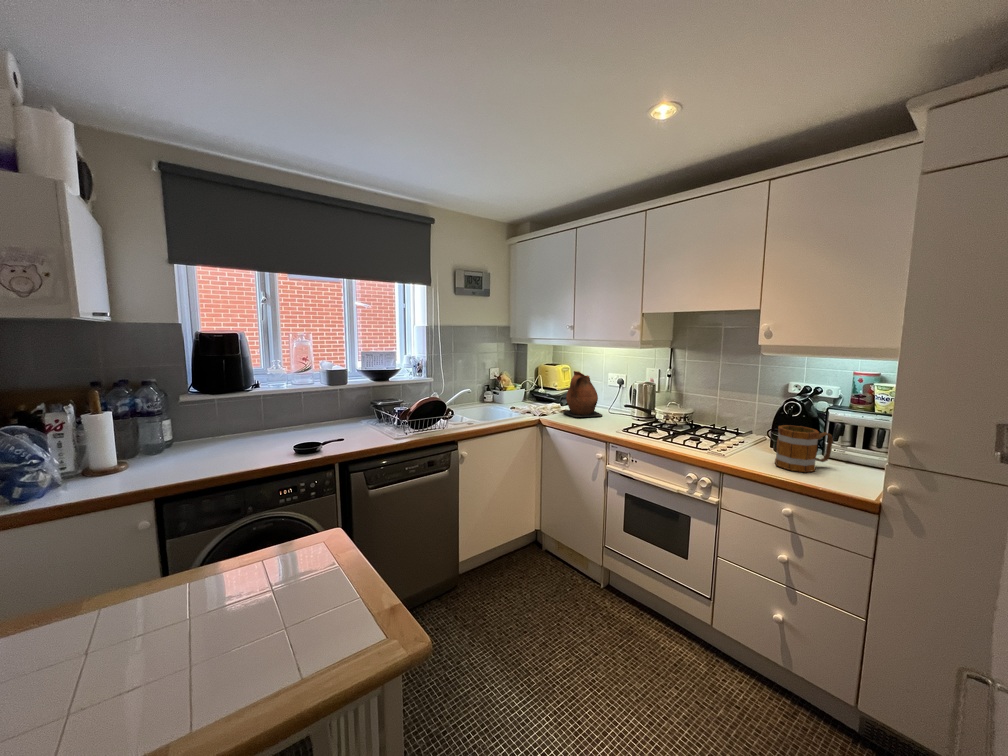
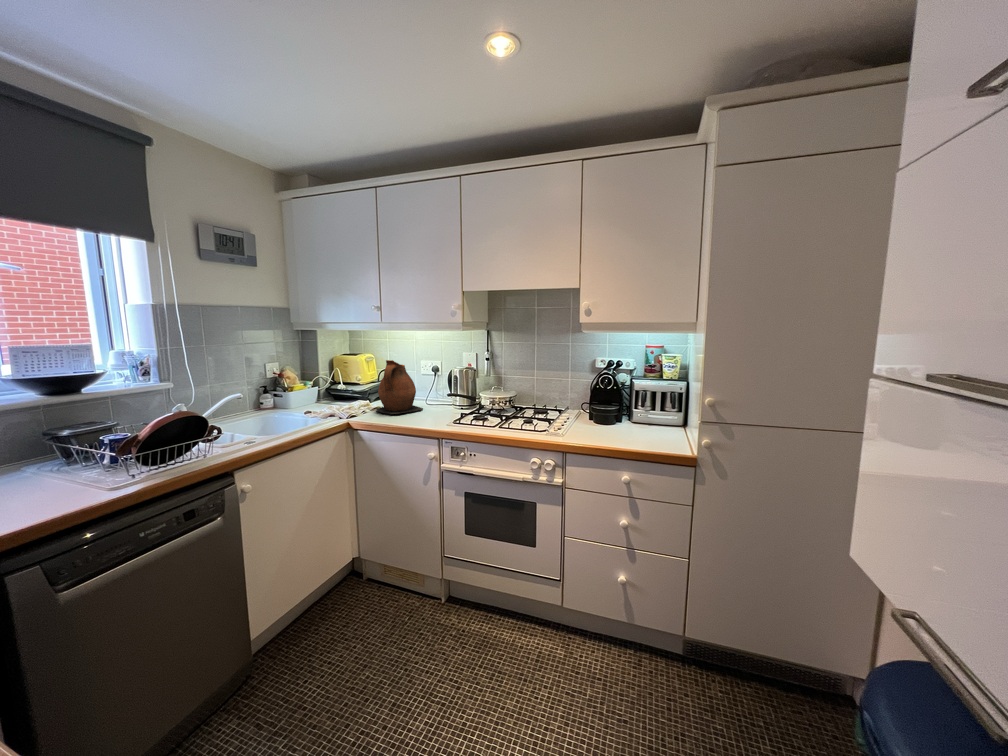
mug: present [775,425,833,472] -> none [605,397,646,439]

